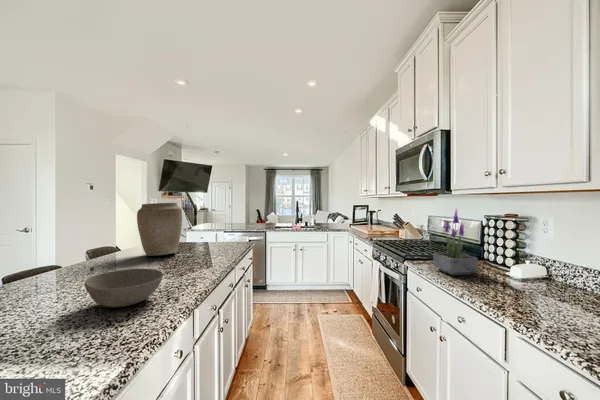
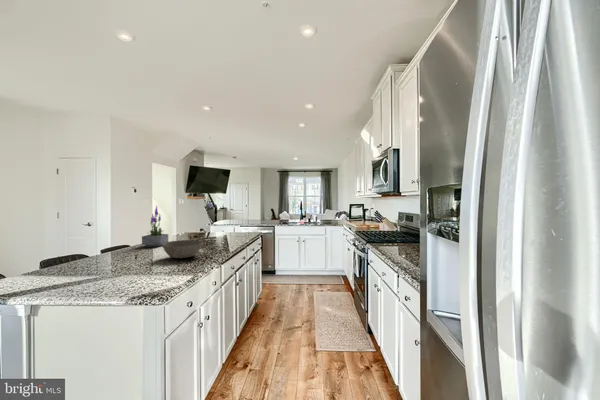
vase: present [137,203,182,256] -> none [179,202,210,239]
potted plant: present [433,209,478,275] -> present [142,206,168,247]

